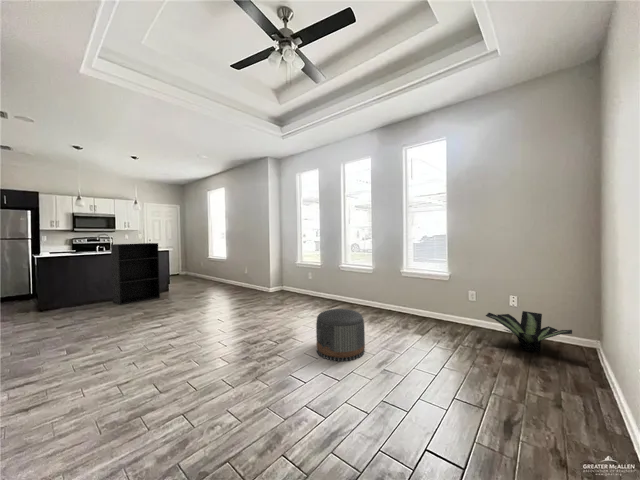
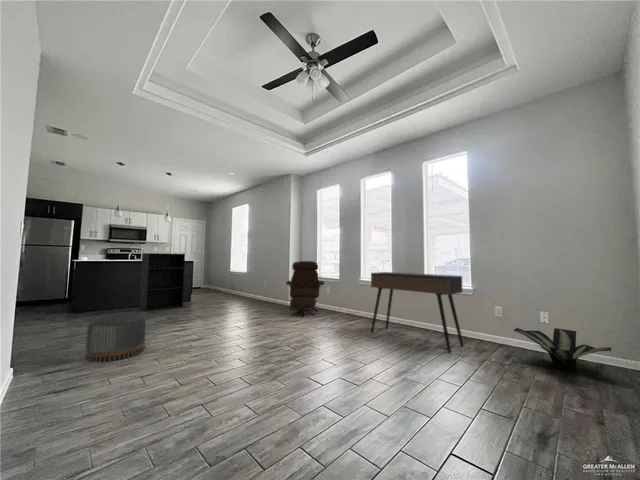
lounge chair: none [266,247,305,304] -> present [286,261,324,316]
console table: none [351,259,440,338] -> present [371,272,463,352]
pouf: present [316,309,365,361] -> present [86,312,146,362]

